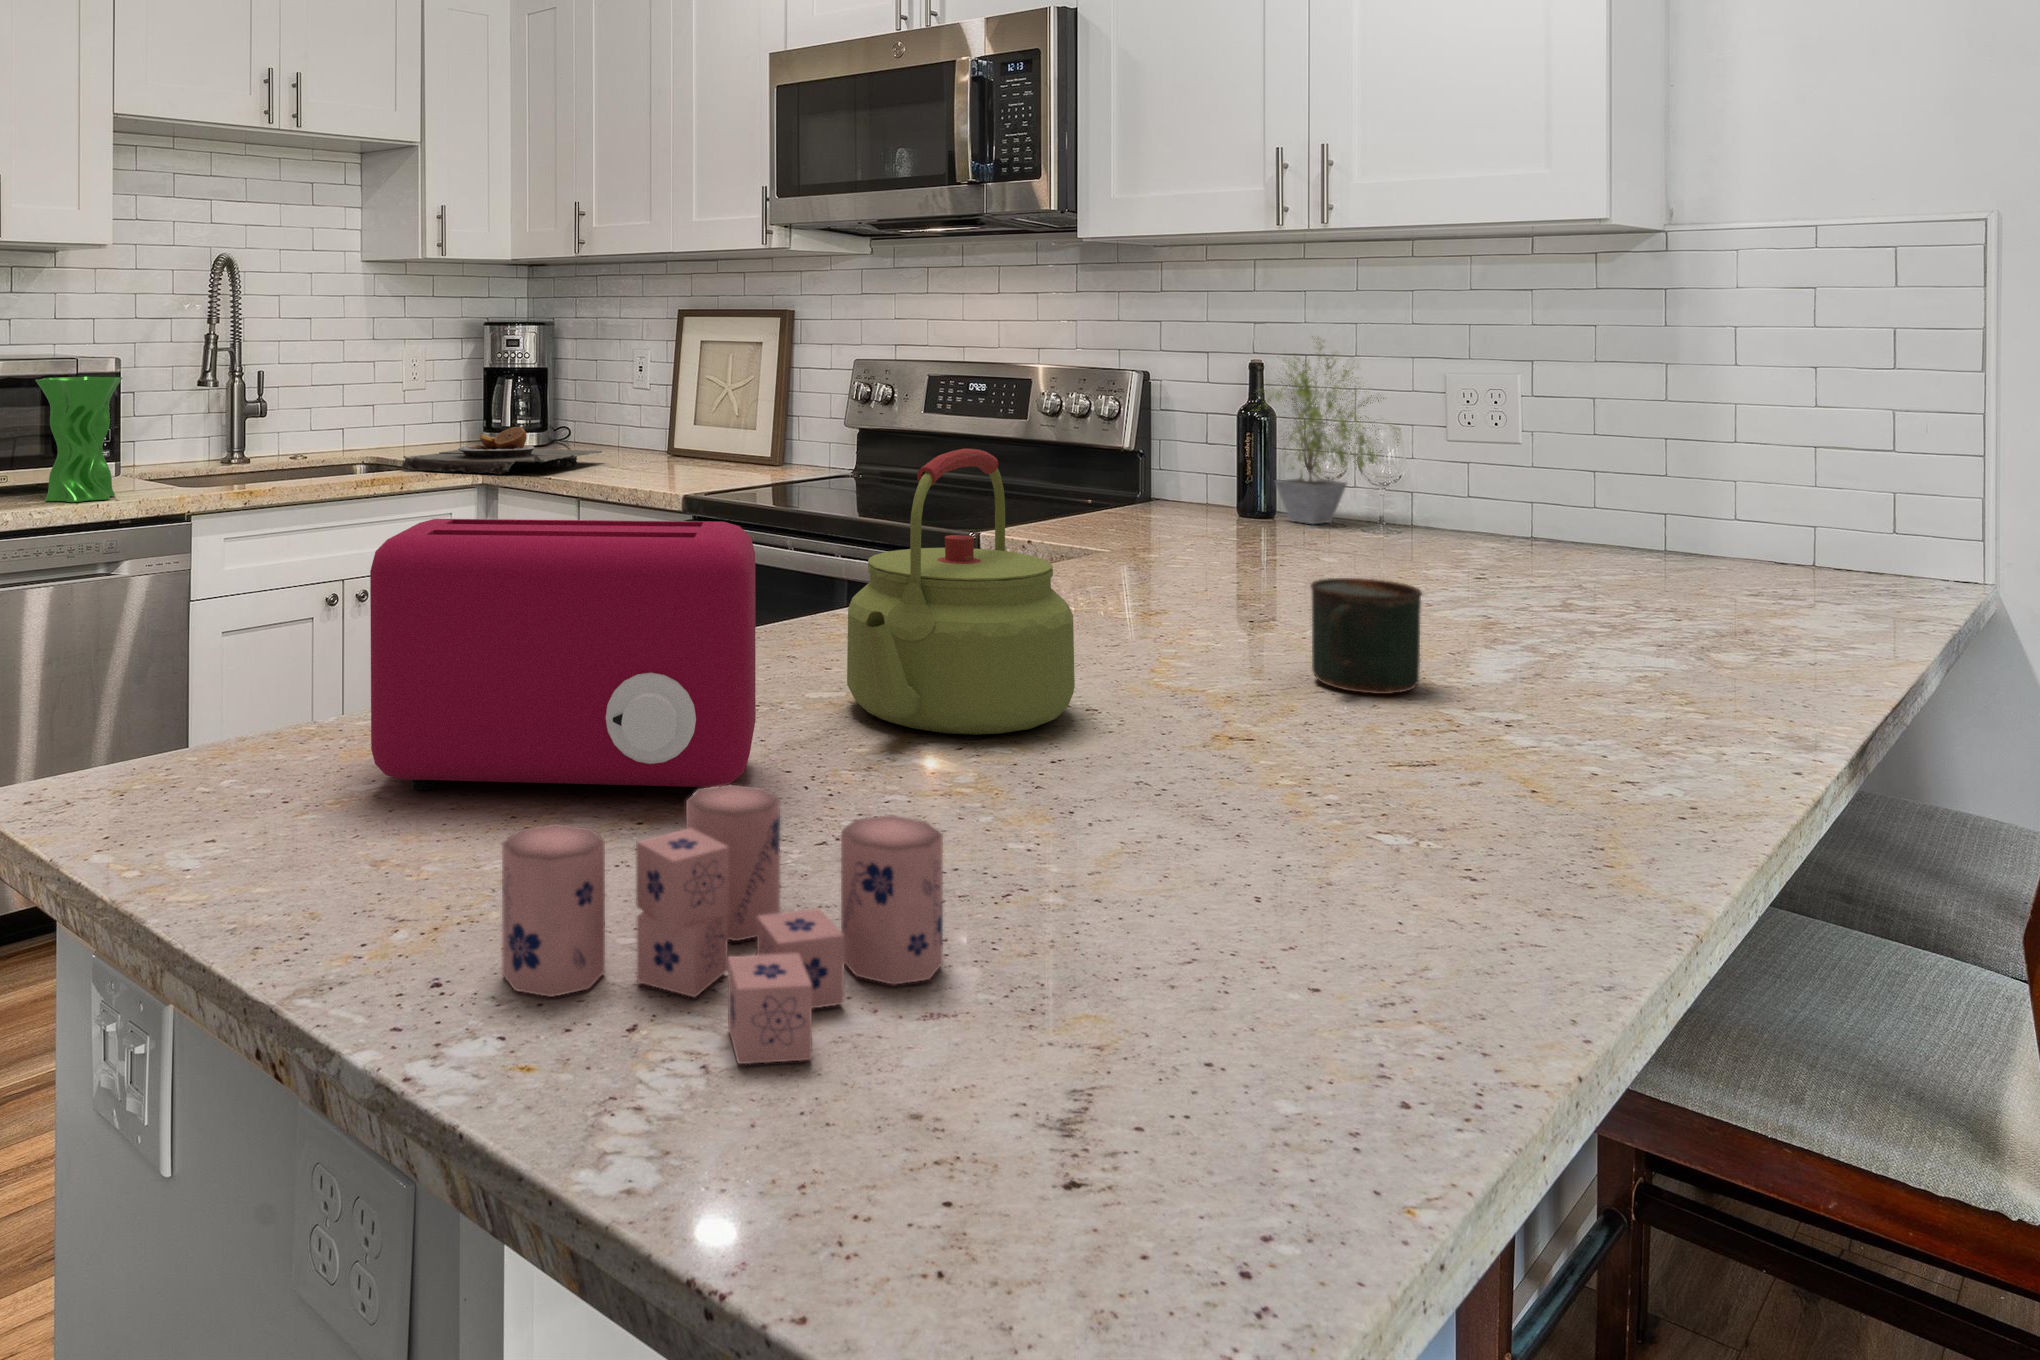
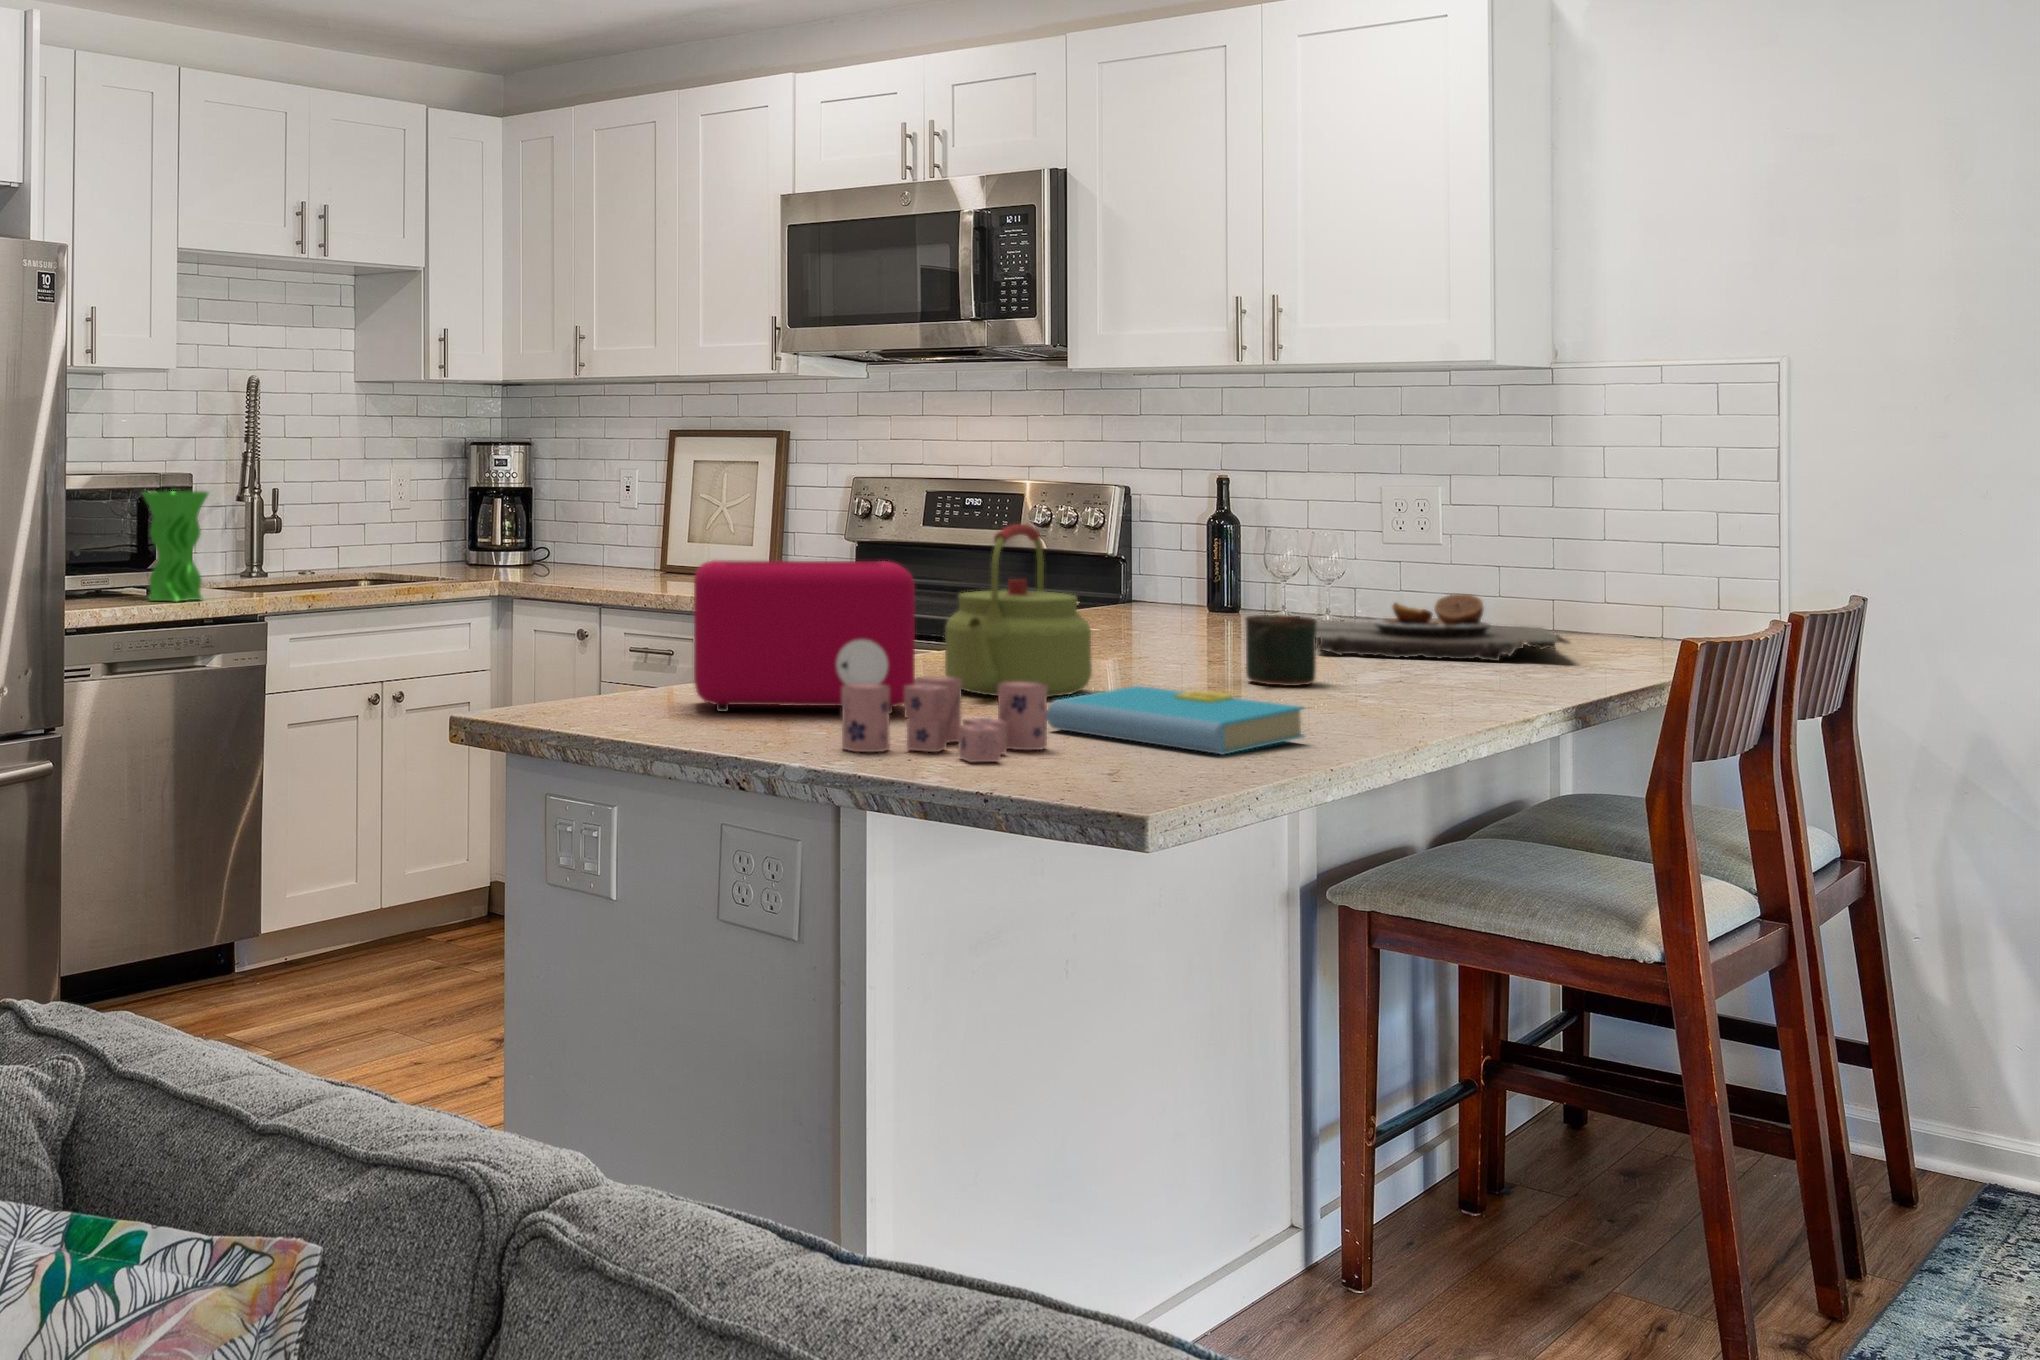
potted plant: present [1264,341,1399,524] -> none [1209,454,1352,616]
plate: present [402,427,602,474] -> present [1316,594,1569,661]
book: none [966,759,1478,1007] -> present [1047,686,1304,754]

